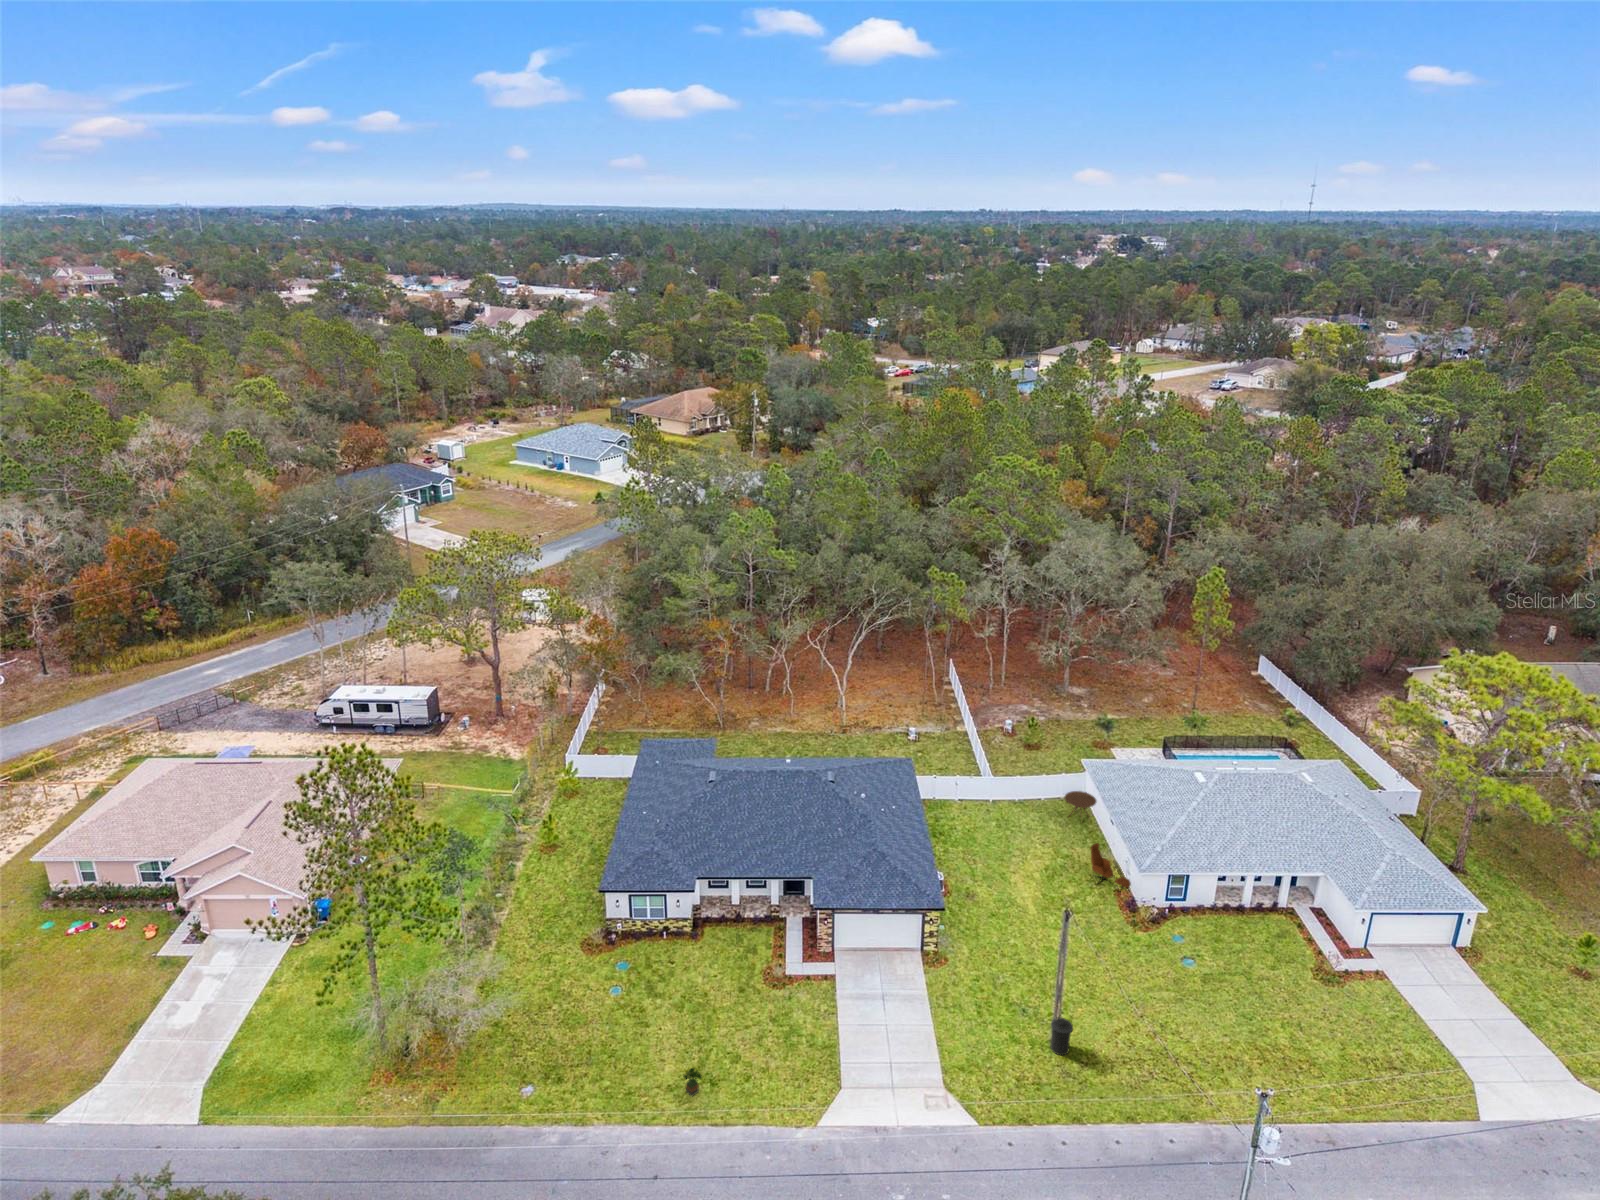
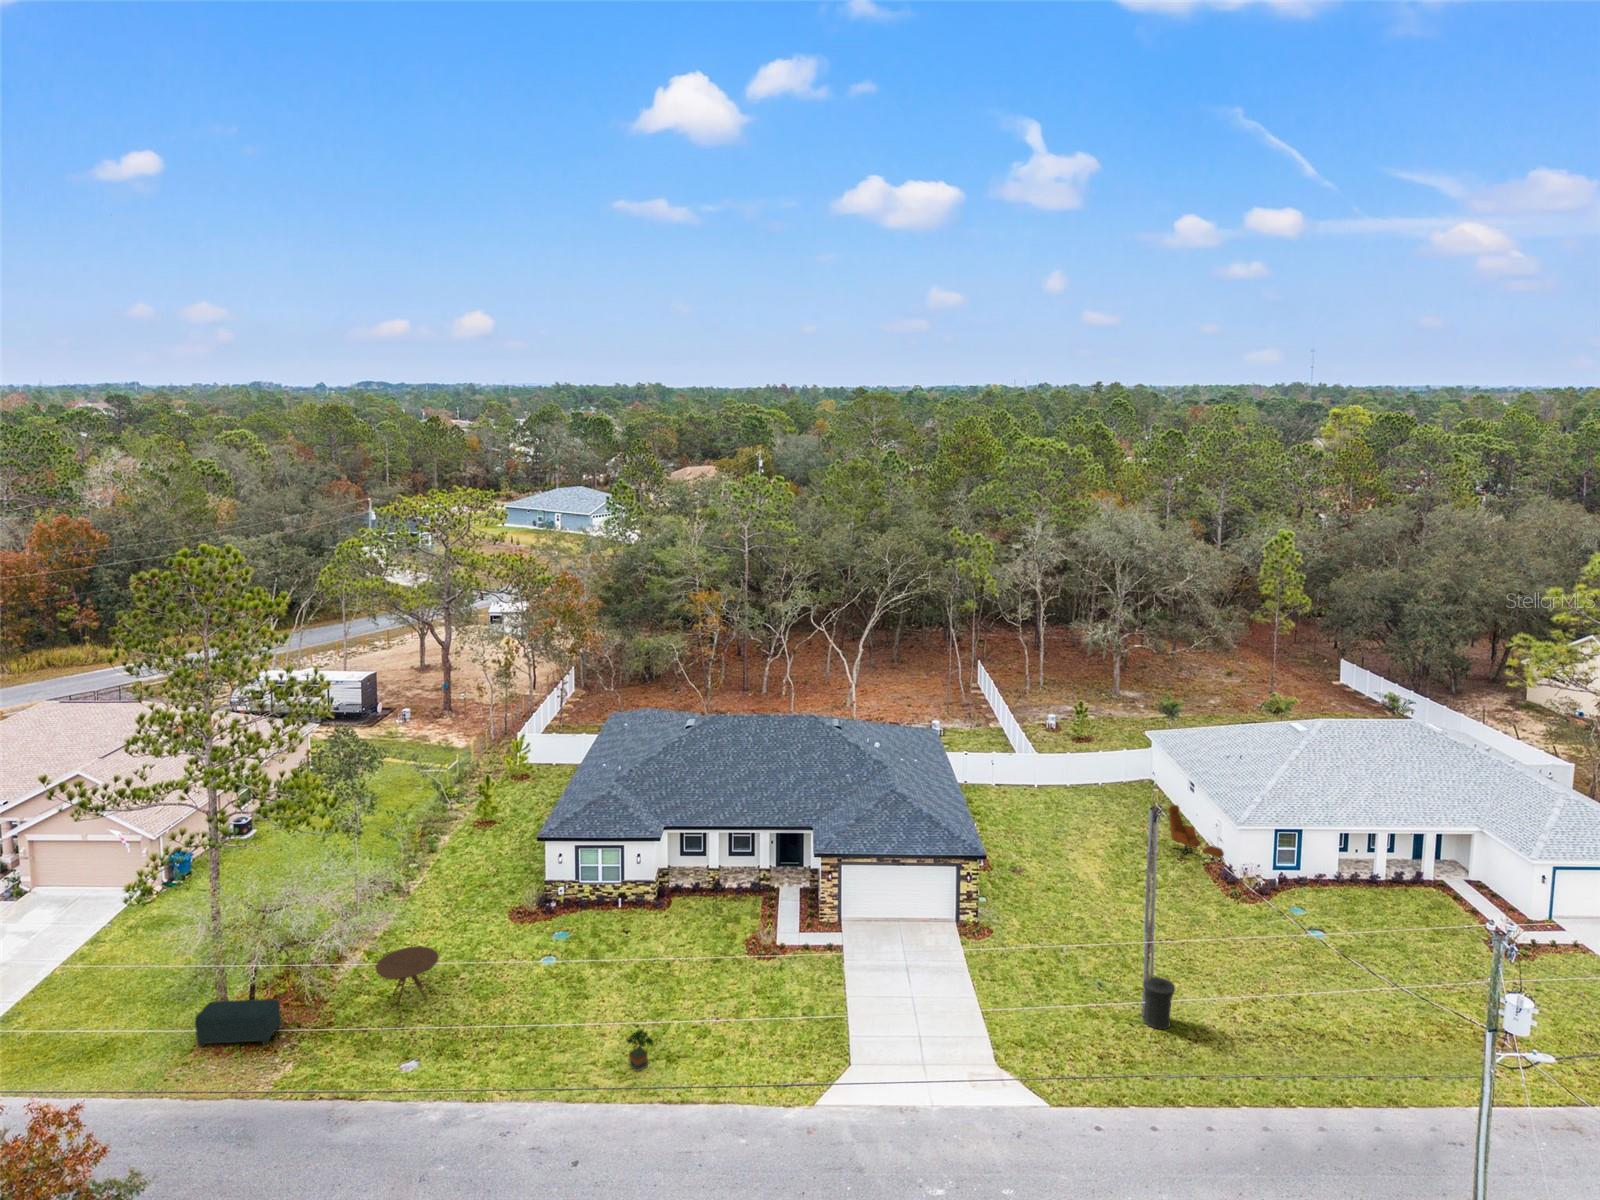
round table: present [1065,791,1096,812] -> present [376,946,439,1009]
bench: none [375,1042,433,1078] -> present [195,999,281,1047]

